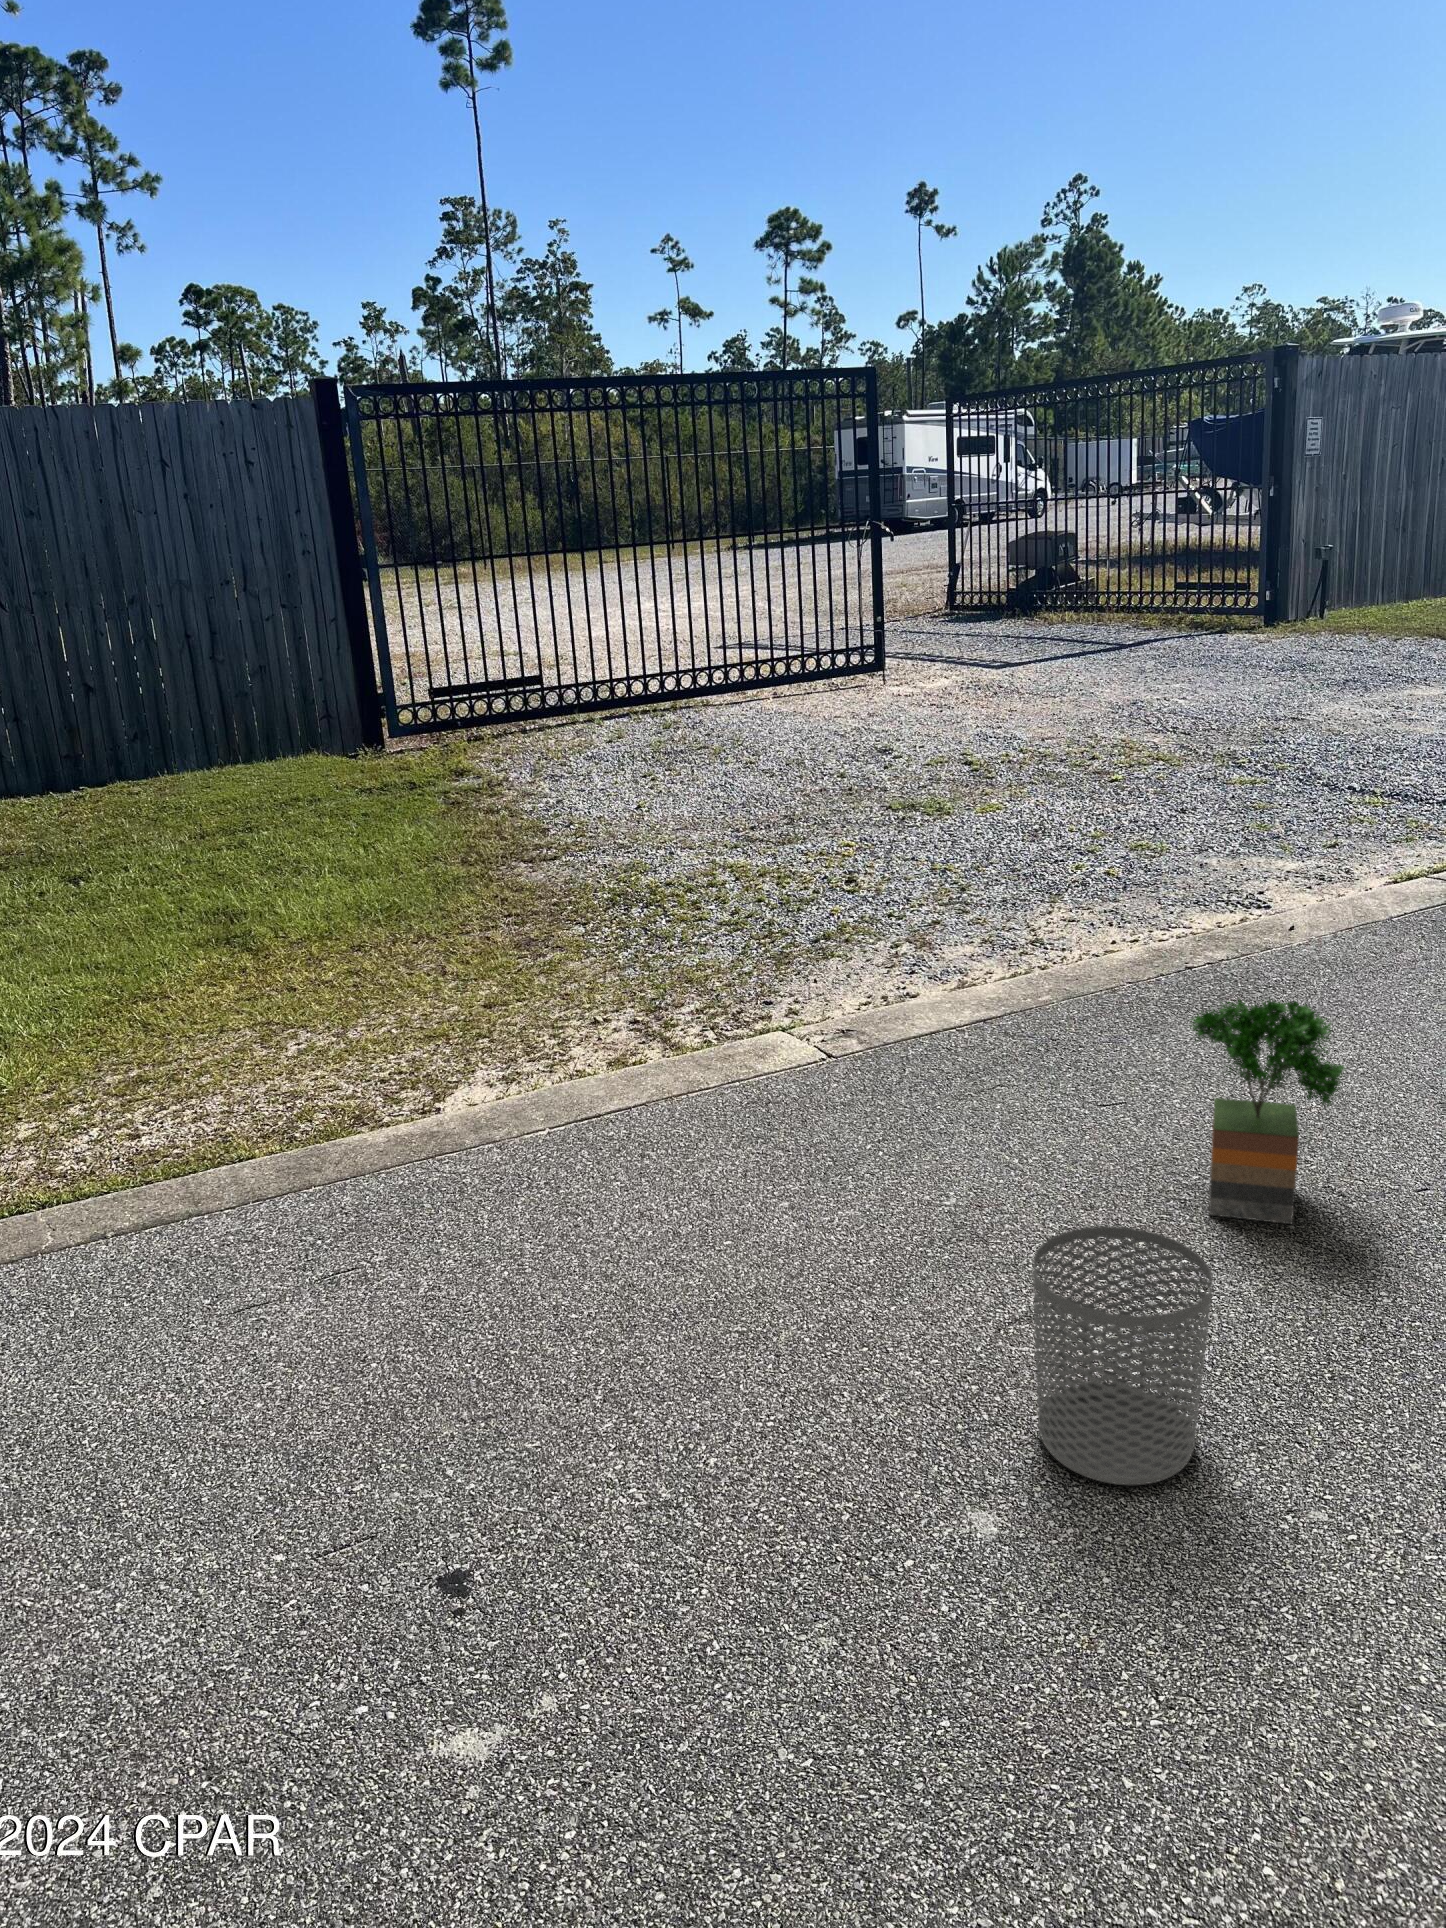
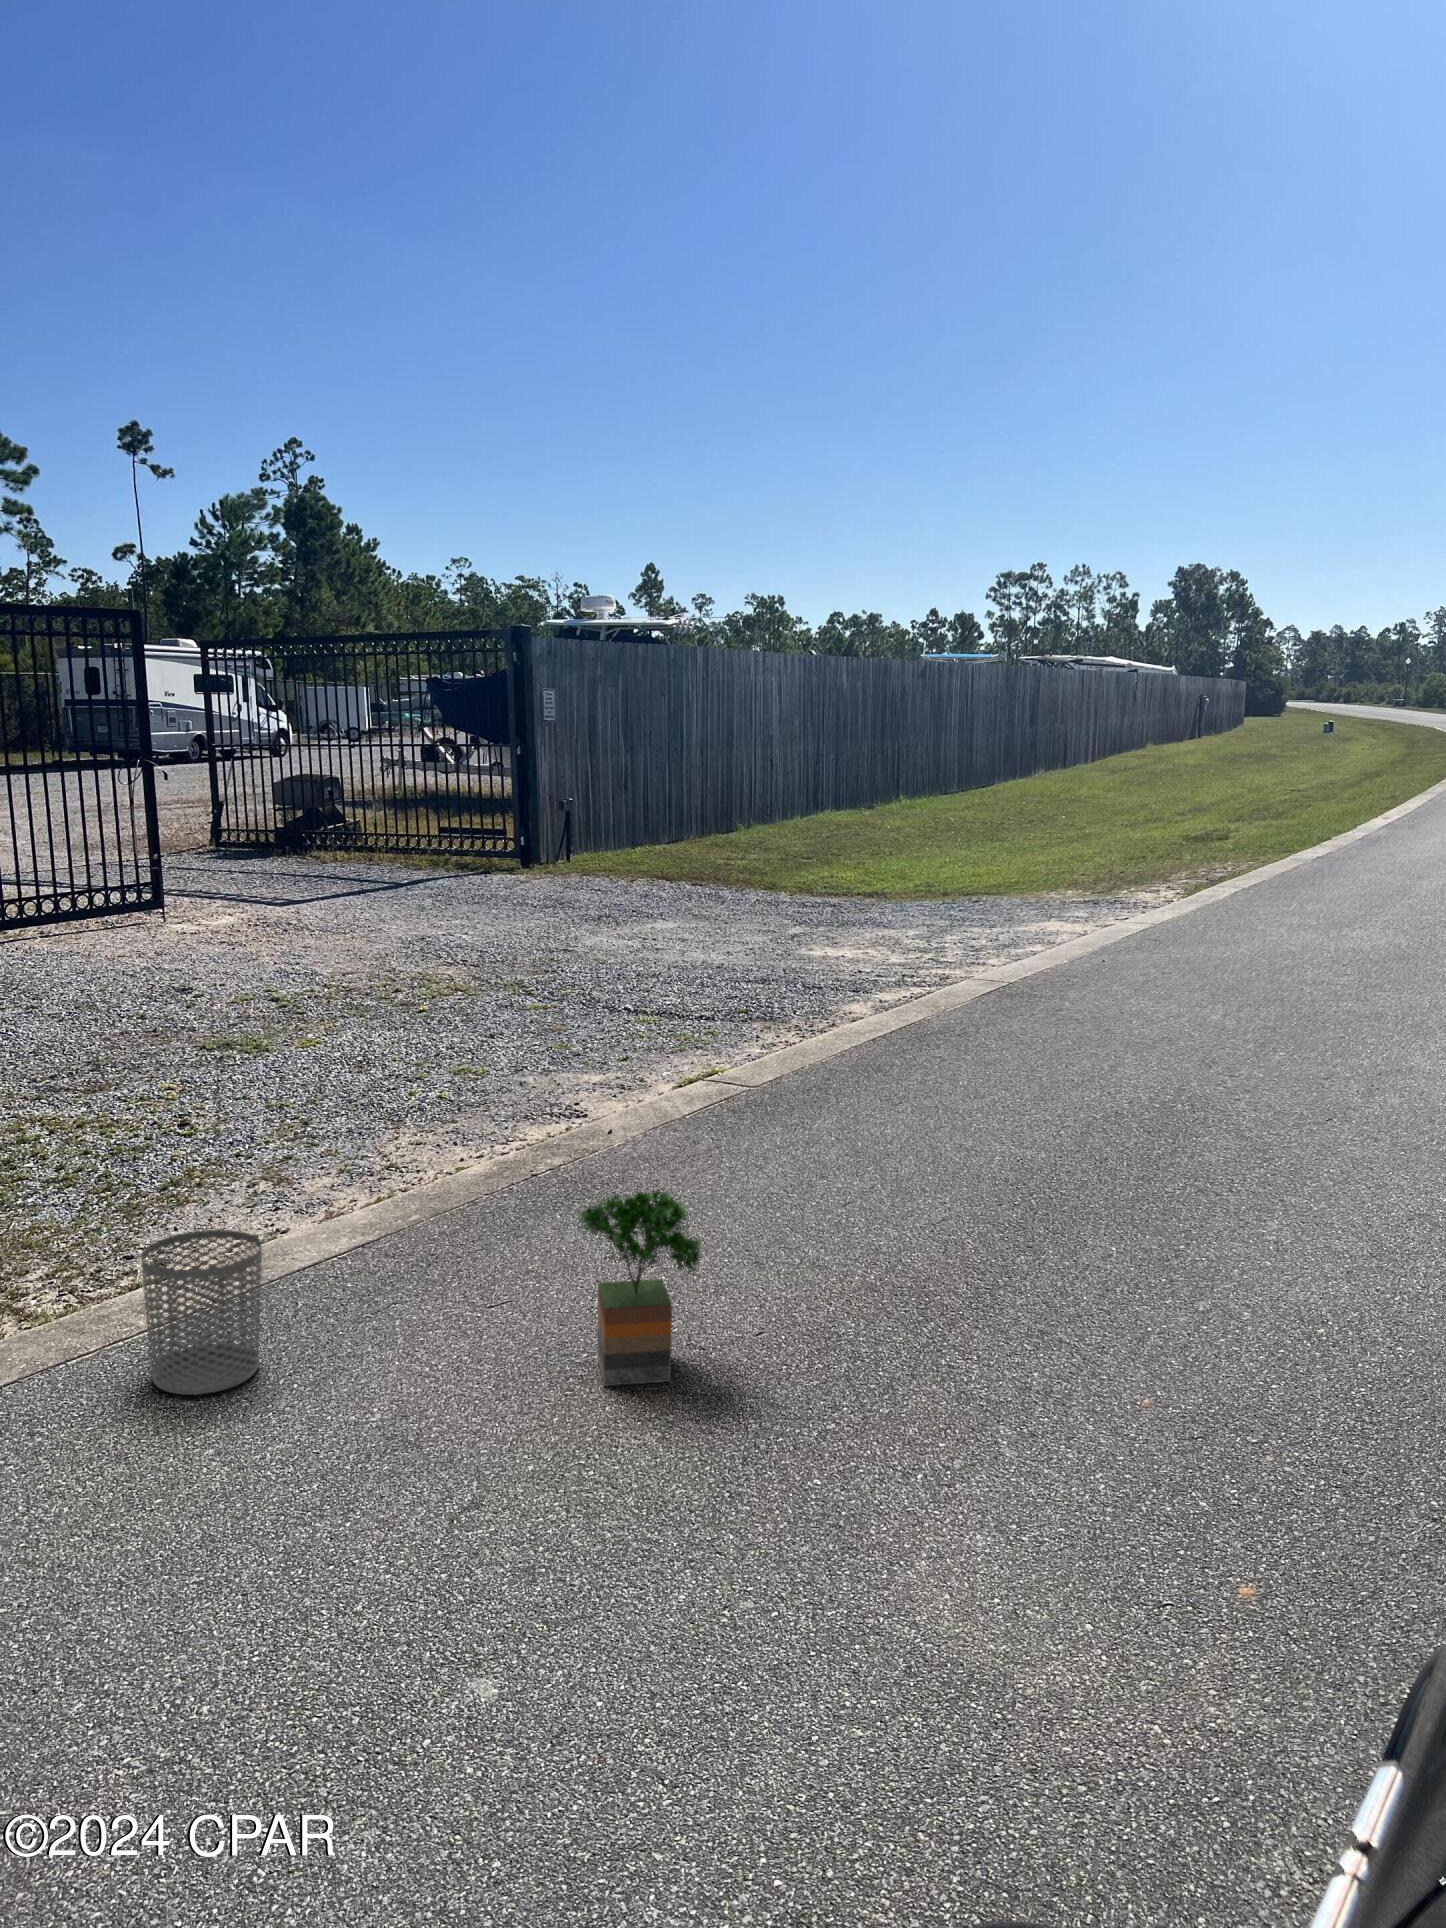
waste bin: present [1033,1226,1213,1485] -> present [141,1230,262,1395]

